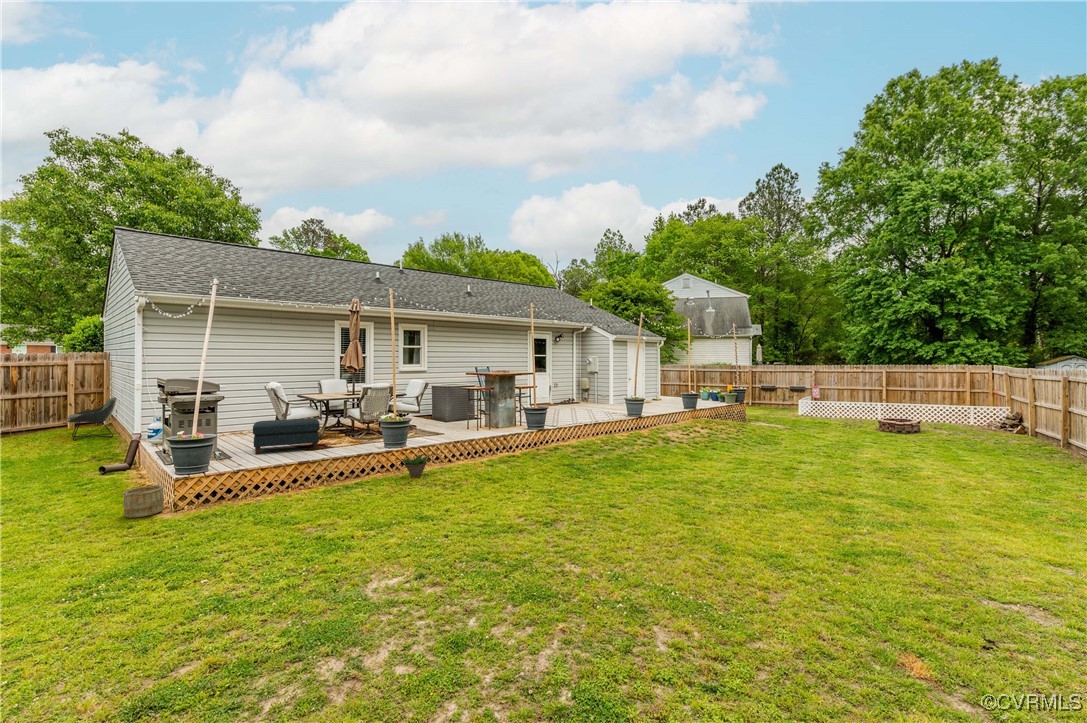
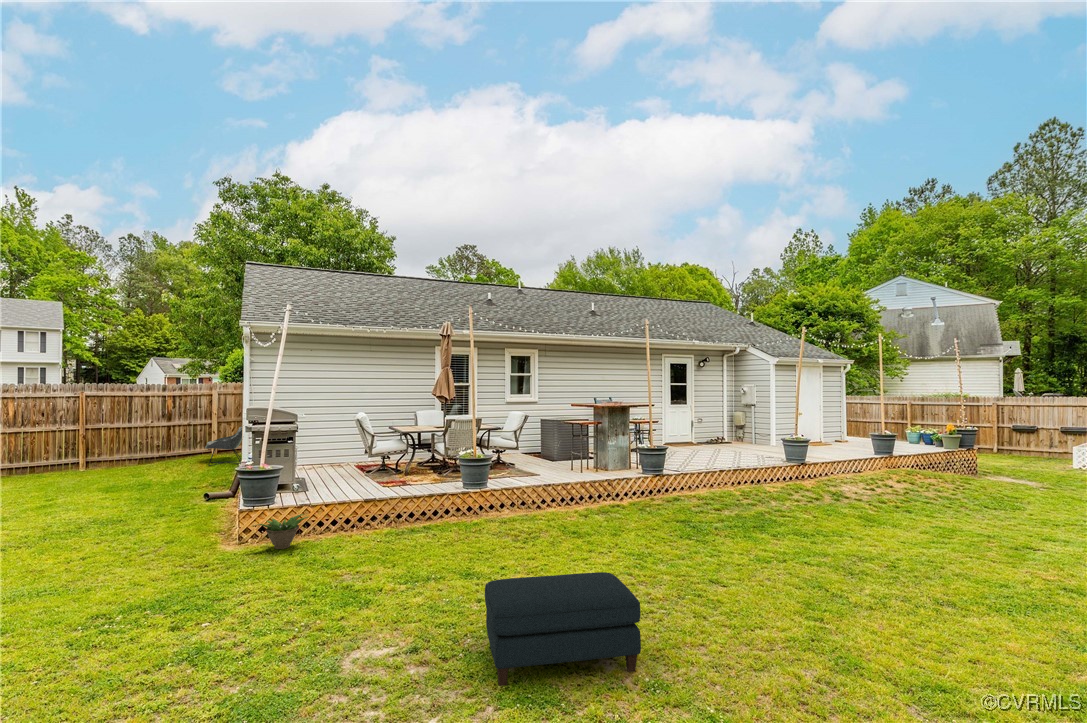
ottoman: present [253,418,320,454] -> present [485,572,641,686]
decorative plant: present [398,454,431,478] -> present [253,514,308,549]
wooden bucket: present [122,485,164,518] -> none [193,515,232,547]

